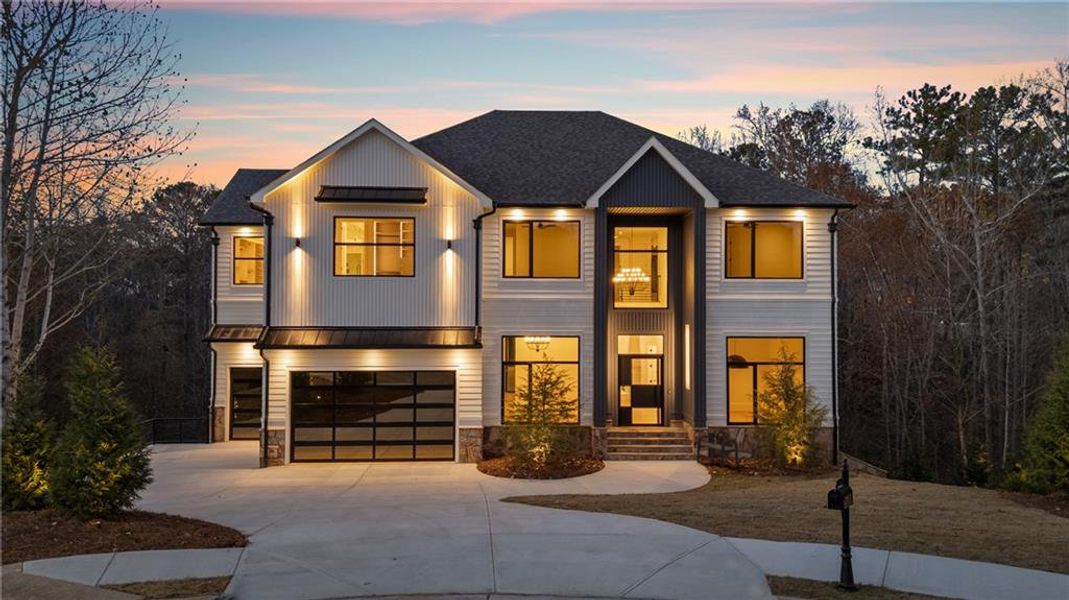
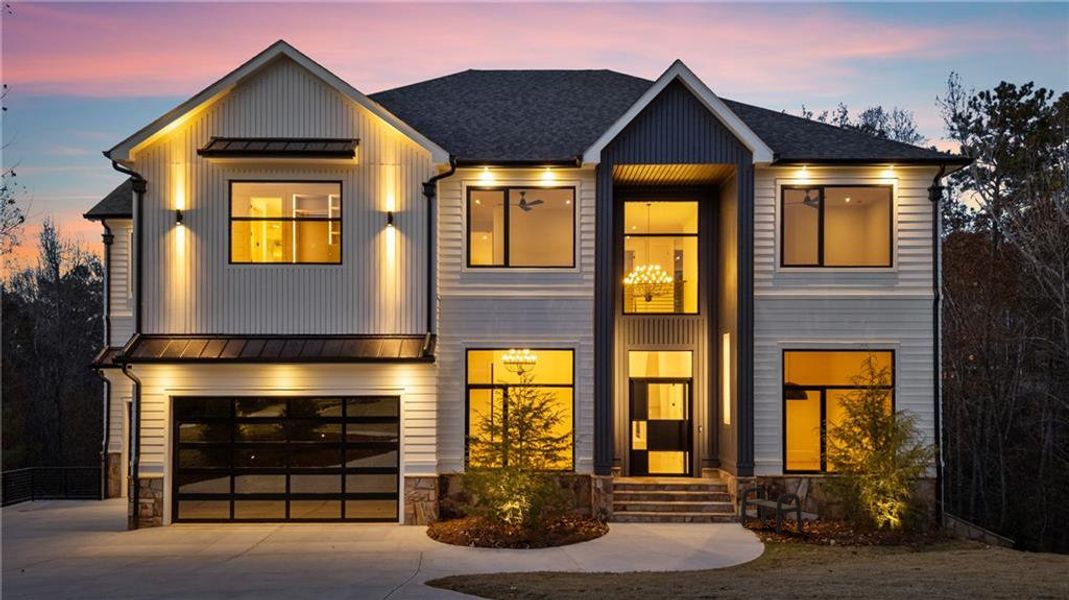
house plant: present [778,441,790,469] -> present [528,493,544,541]

